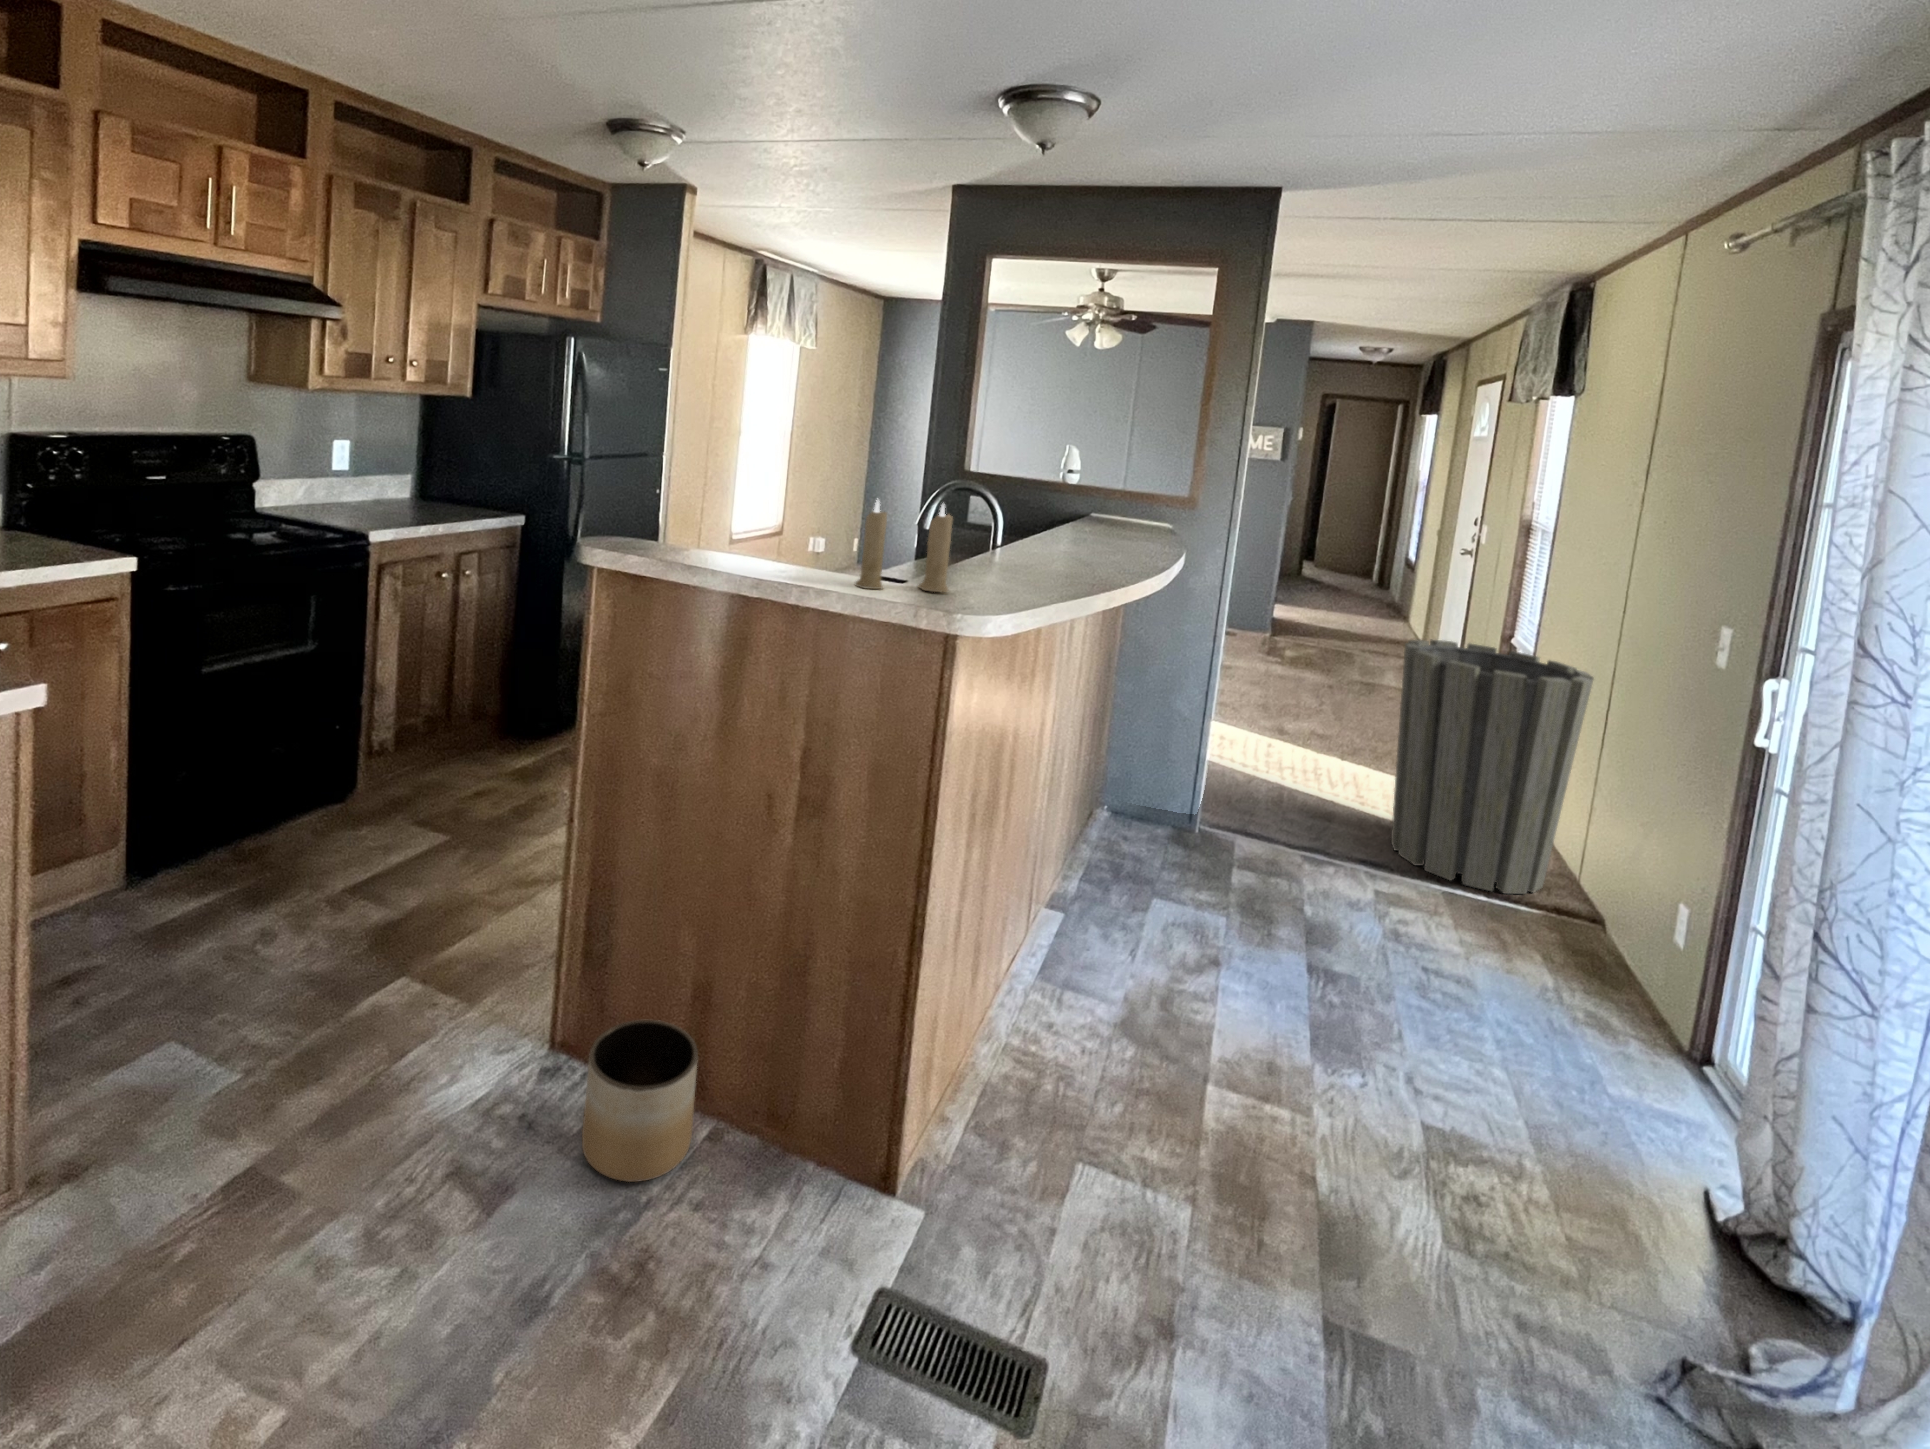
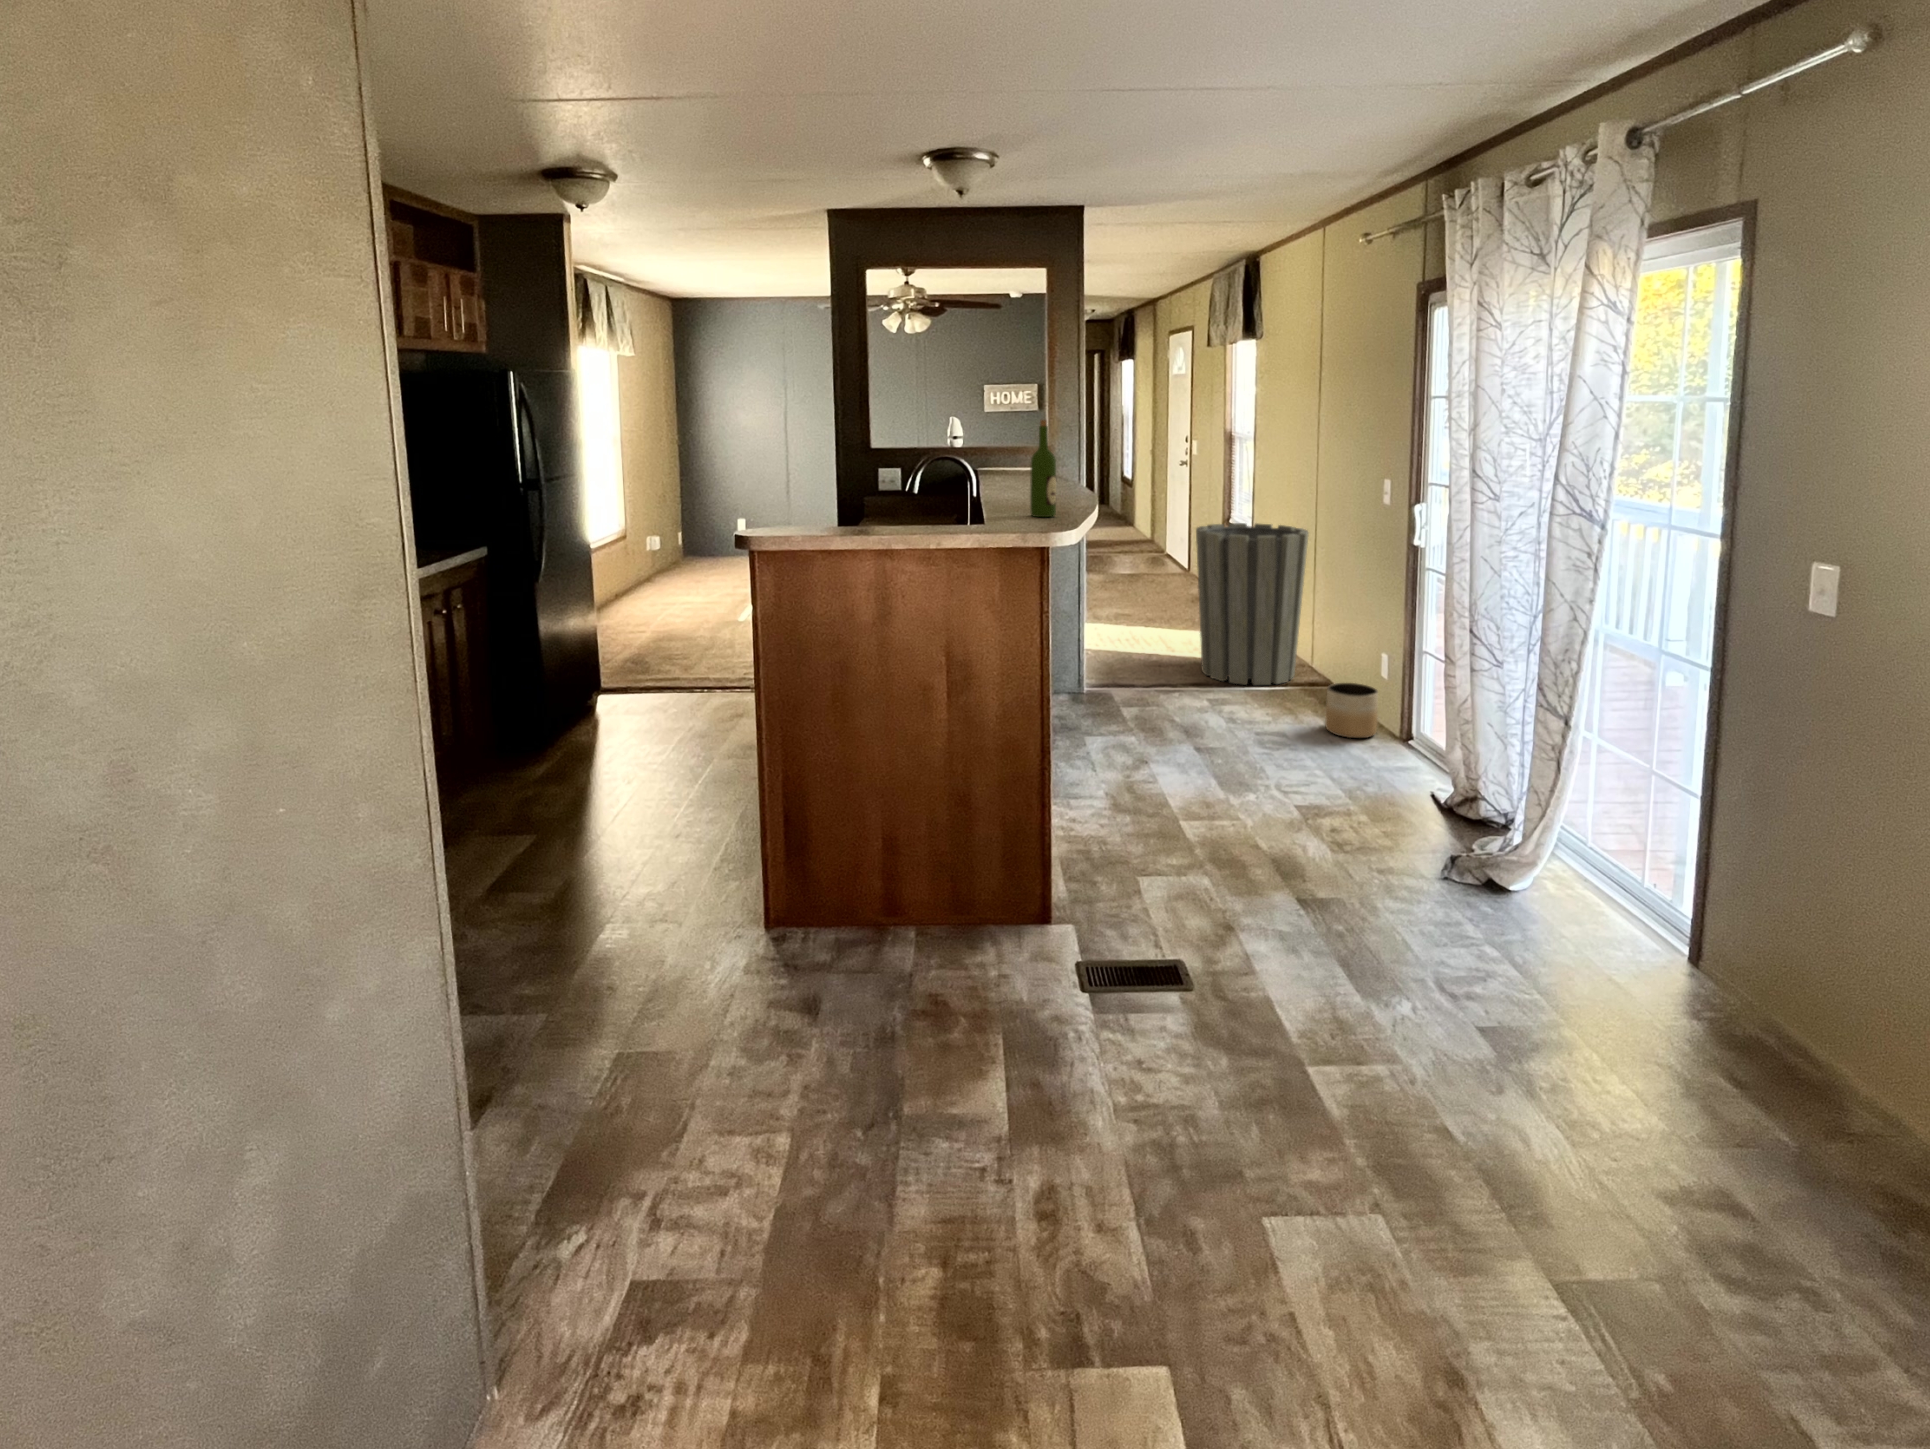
wine bottle: none [990,451,1034,590] -> present [1030,420,1056,517]
candle: present [855,500,953,592] -> none [967,460,1025,528]
planter: present [582,1020,698,1182] -> present [1325,683,1378,738]

